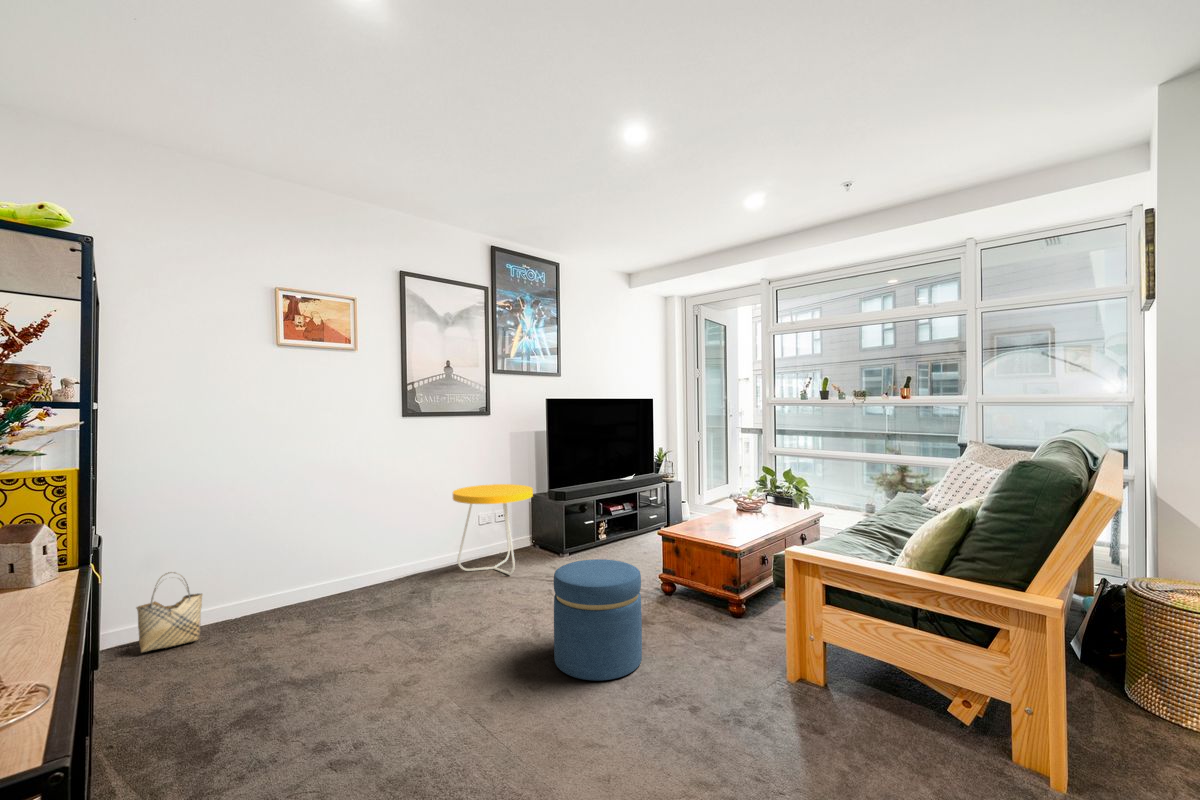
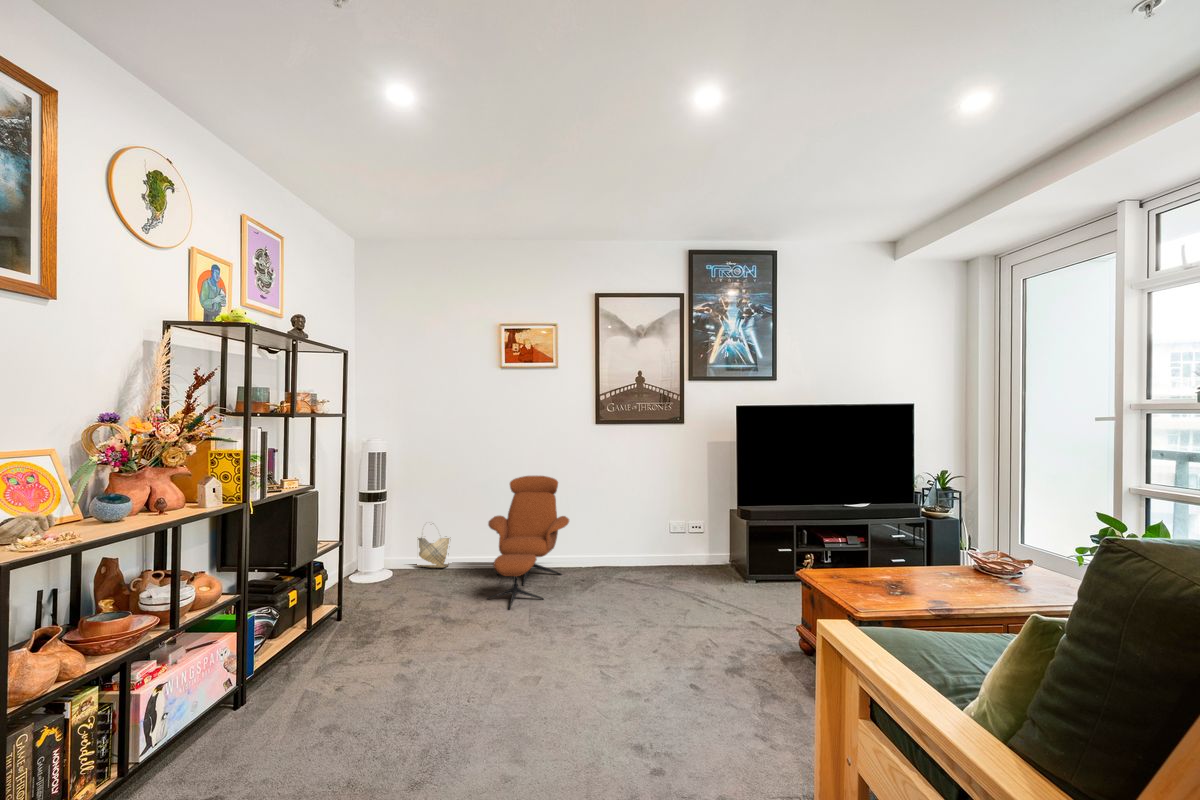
side table: present [453,484,533,574] -> none [626,490,705,582]
lounge chair: none [291,486,420,649] -> present [487,476,569,609]
ottoman: present [554,559,642,680] -> none [558,571,648,698]

